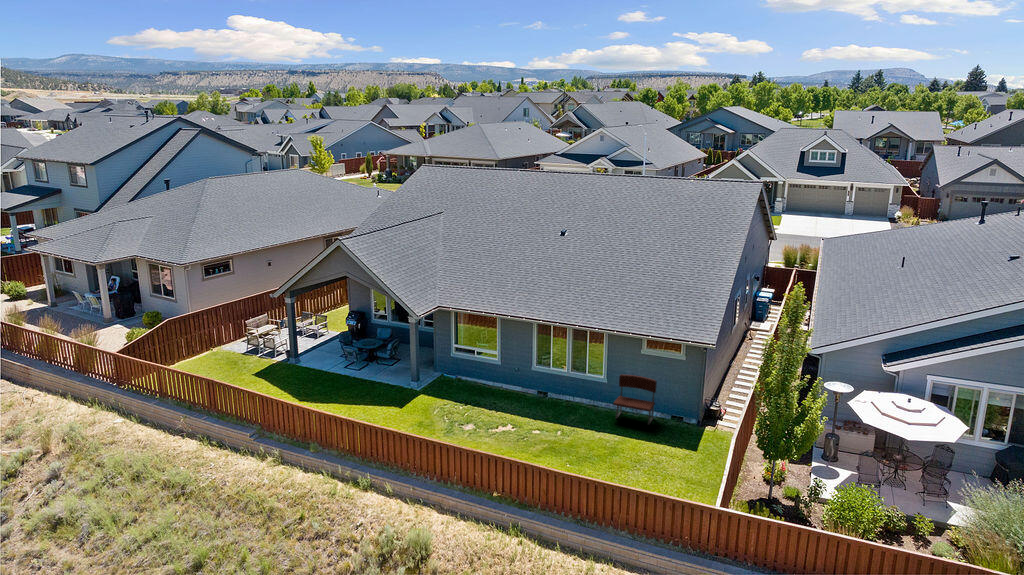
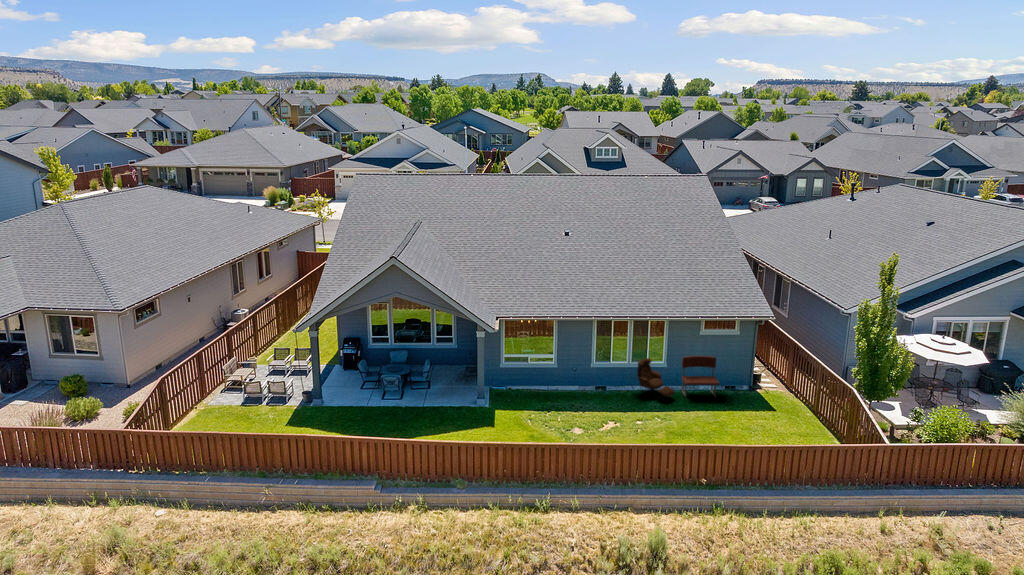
lounge chair: none [570,370,603,419] -> present [637,358,674,399]

